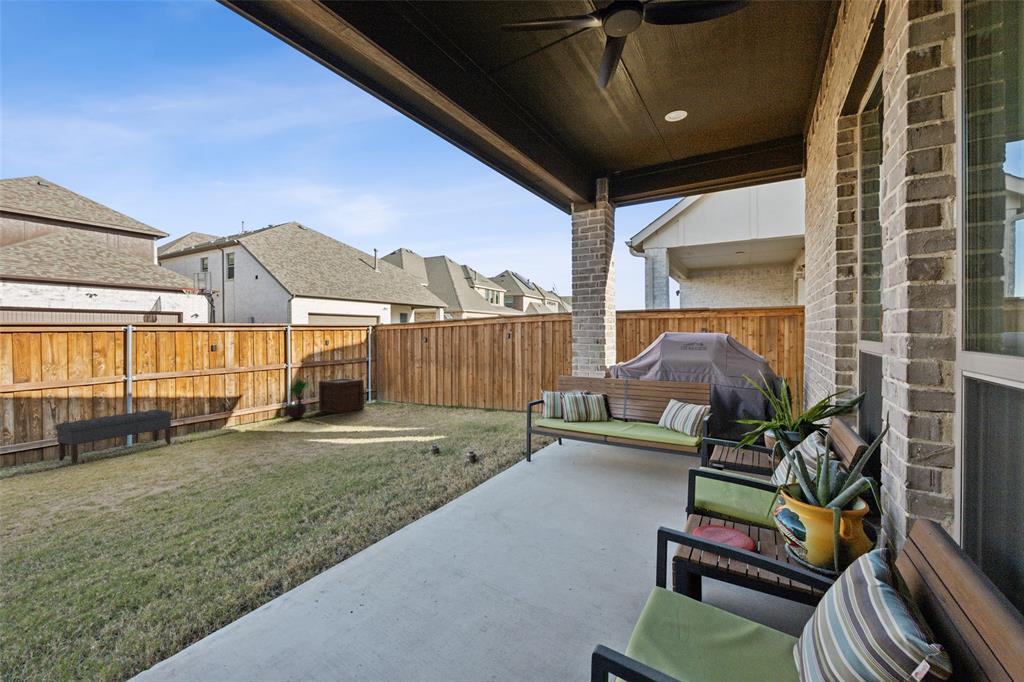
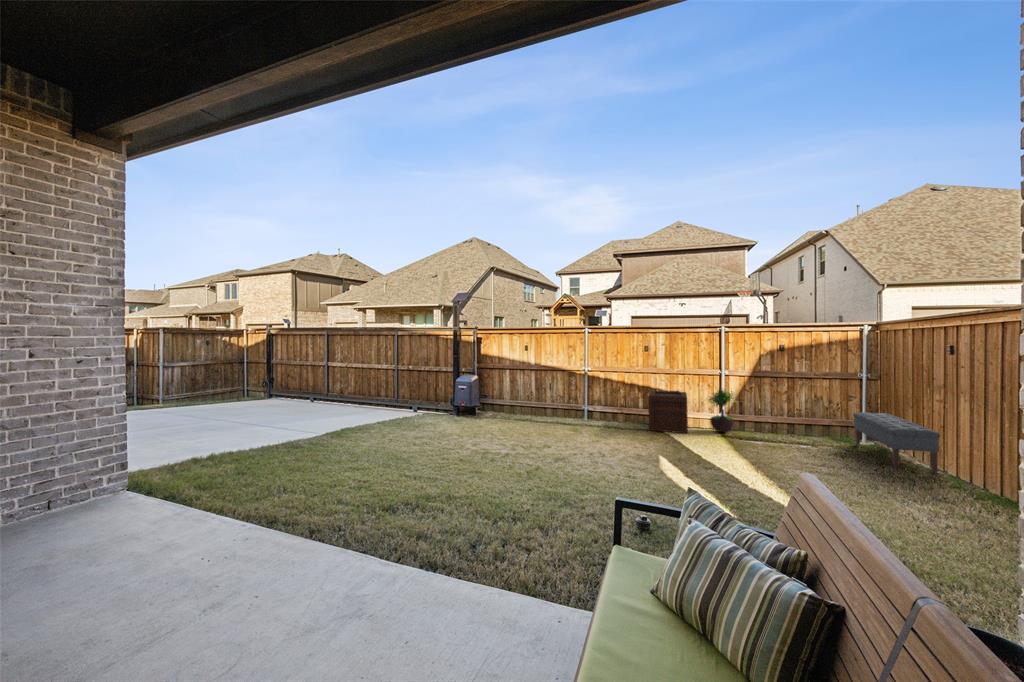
wooden crate: present [319,378,364,413] -> present [648,391,688,433]
bench: present [56,409,172,464] -> present [853,412,940,472]

